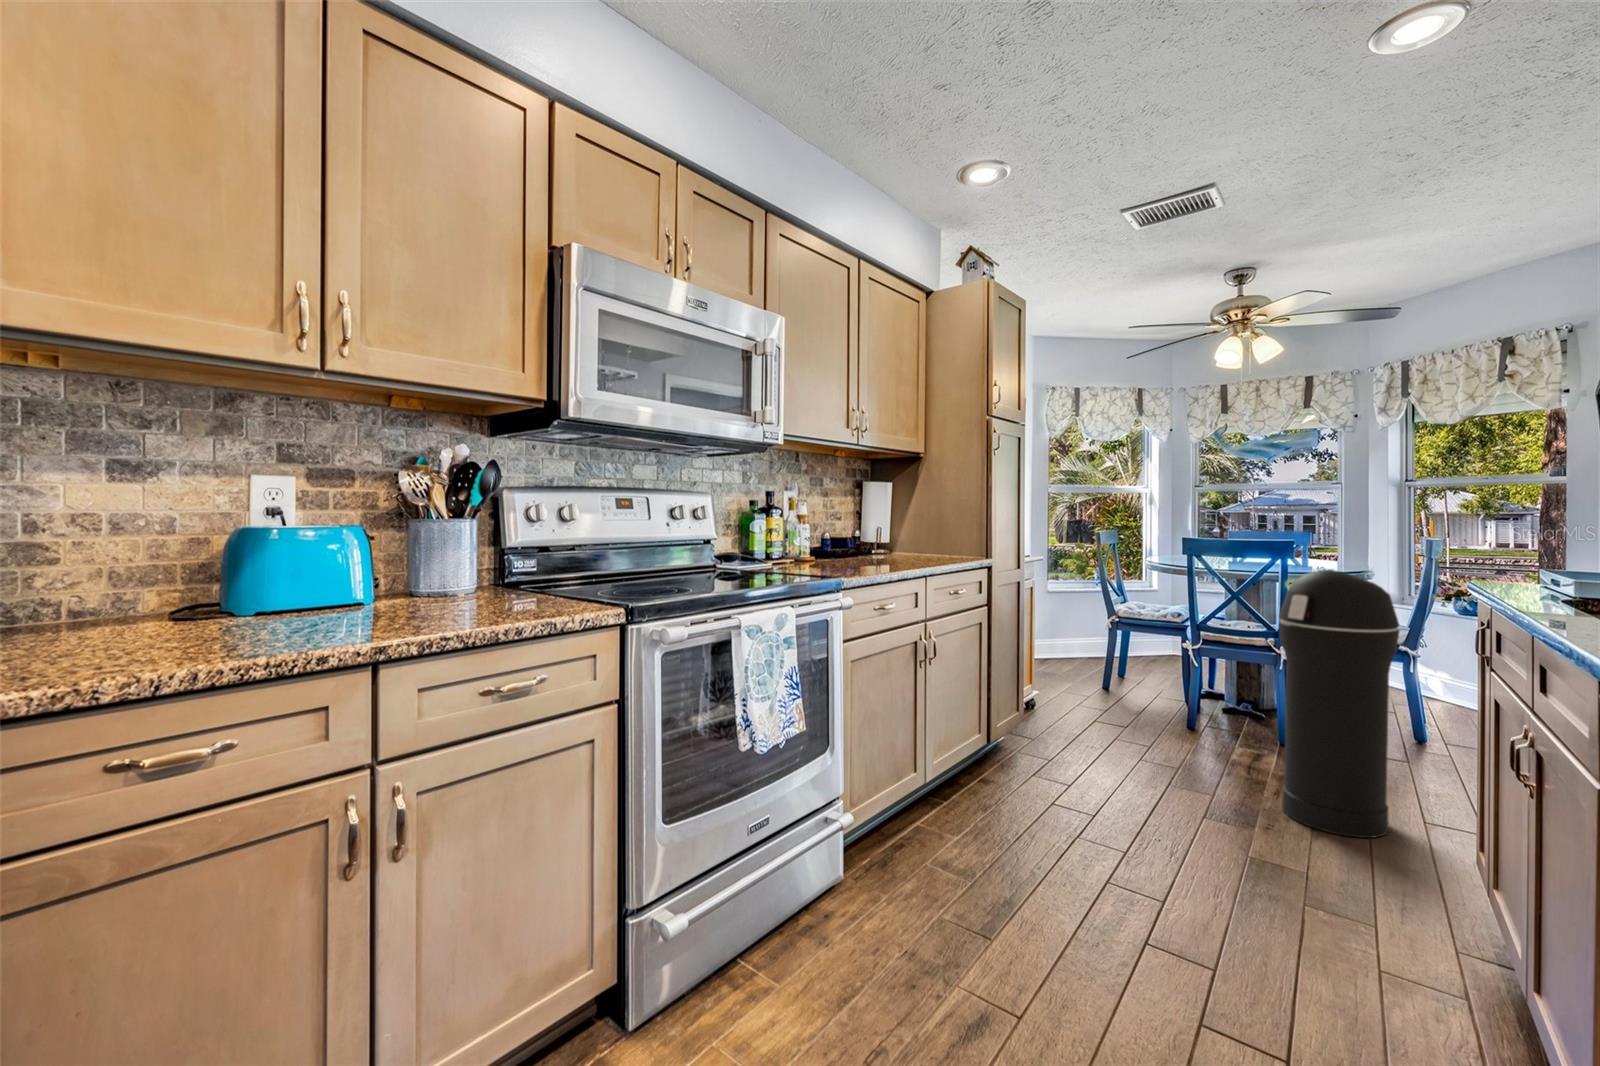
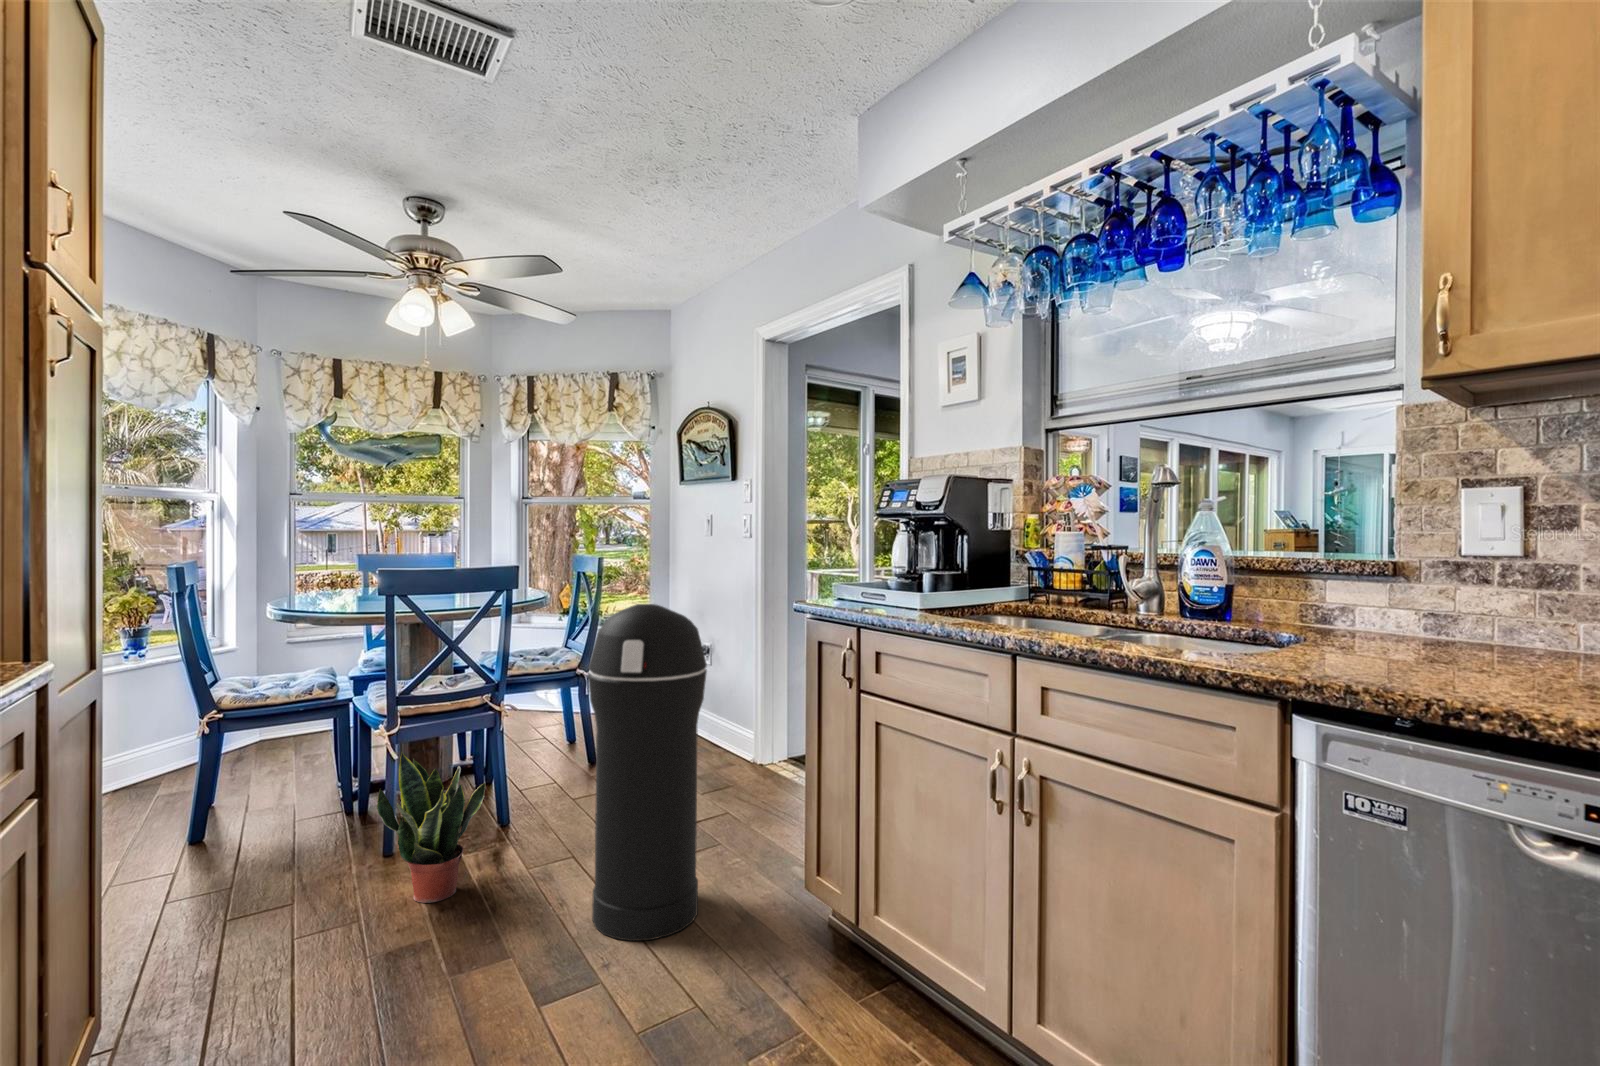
potted plant: none [1160,653,1237,757] -> present [377,752,485,903]

